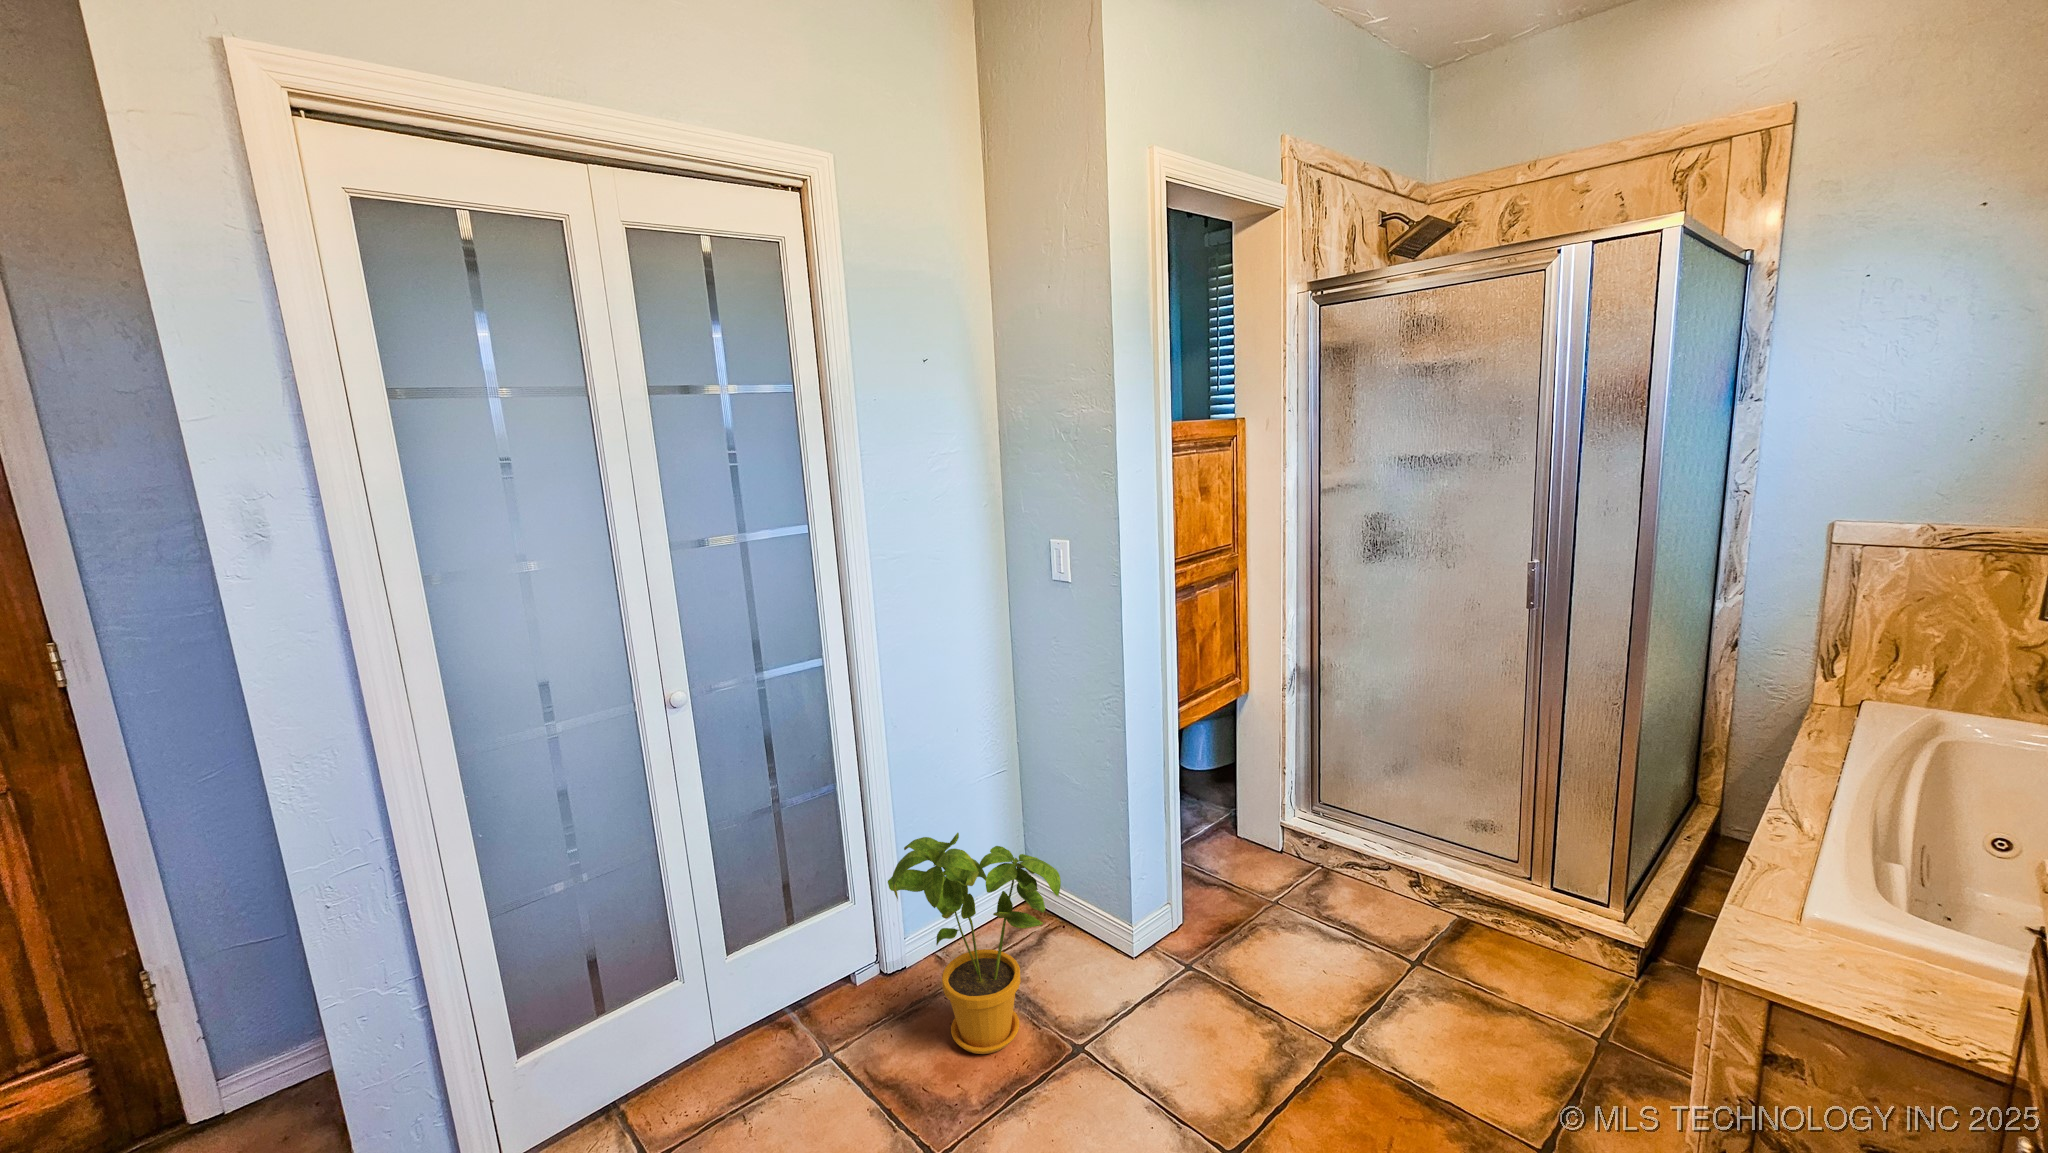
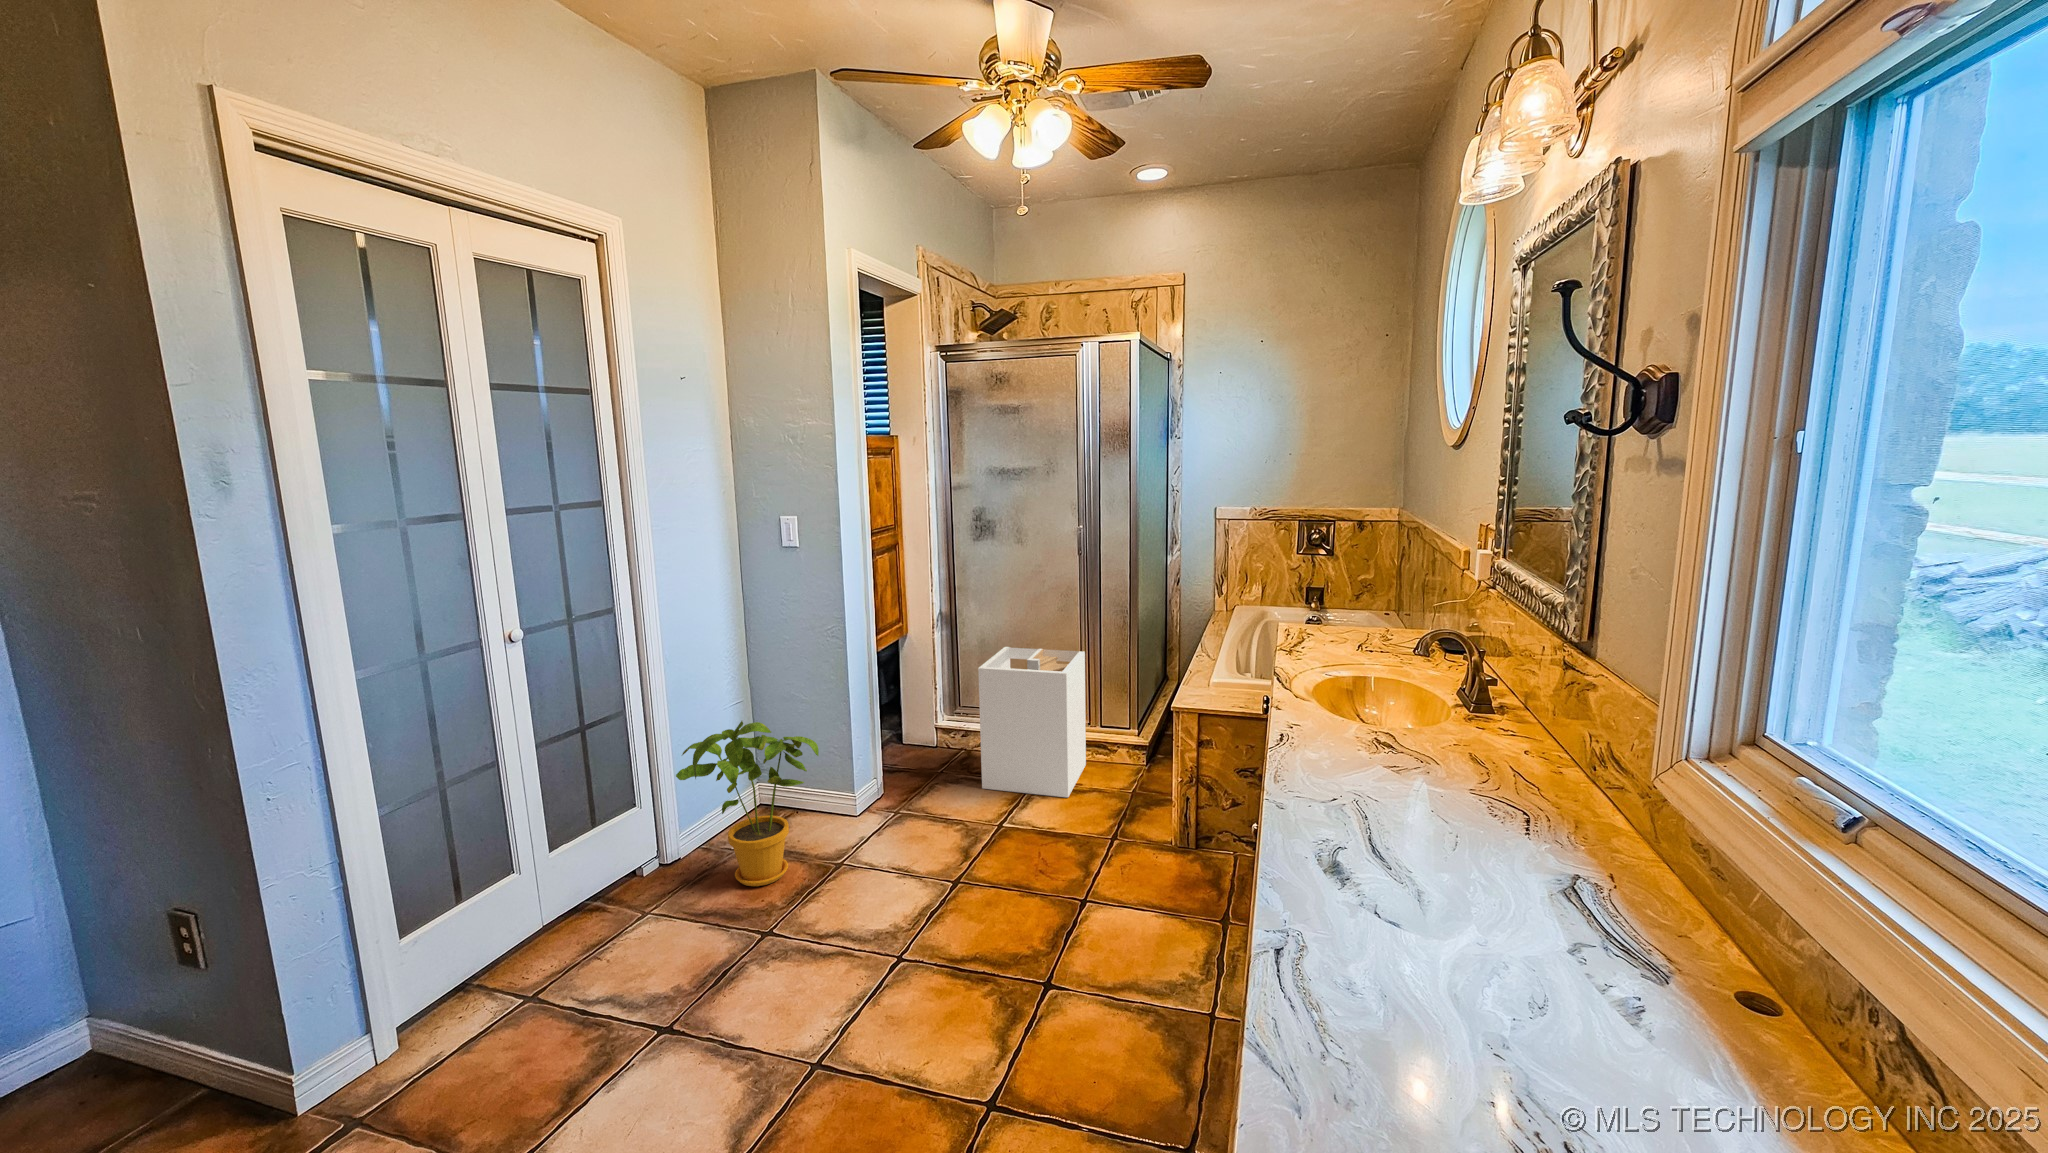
laundry hamper: none [1327,736,1525,1015] -> present [978,647,1086,798]

